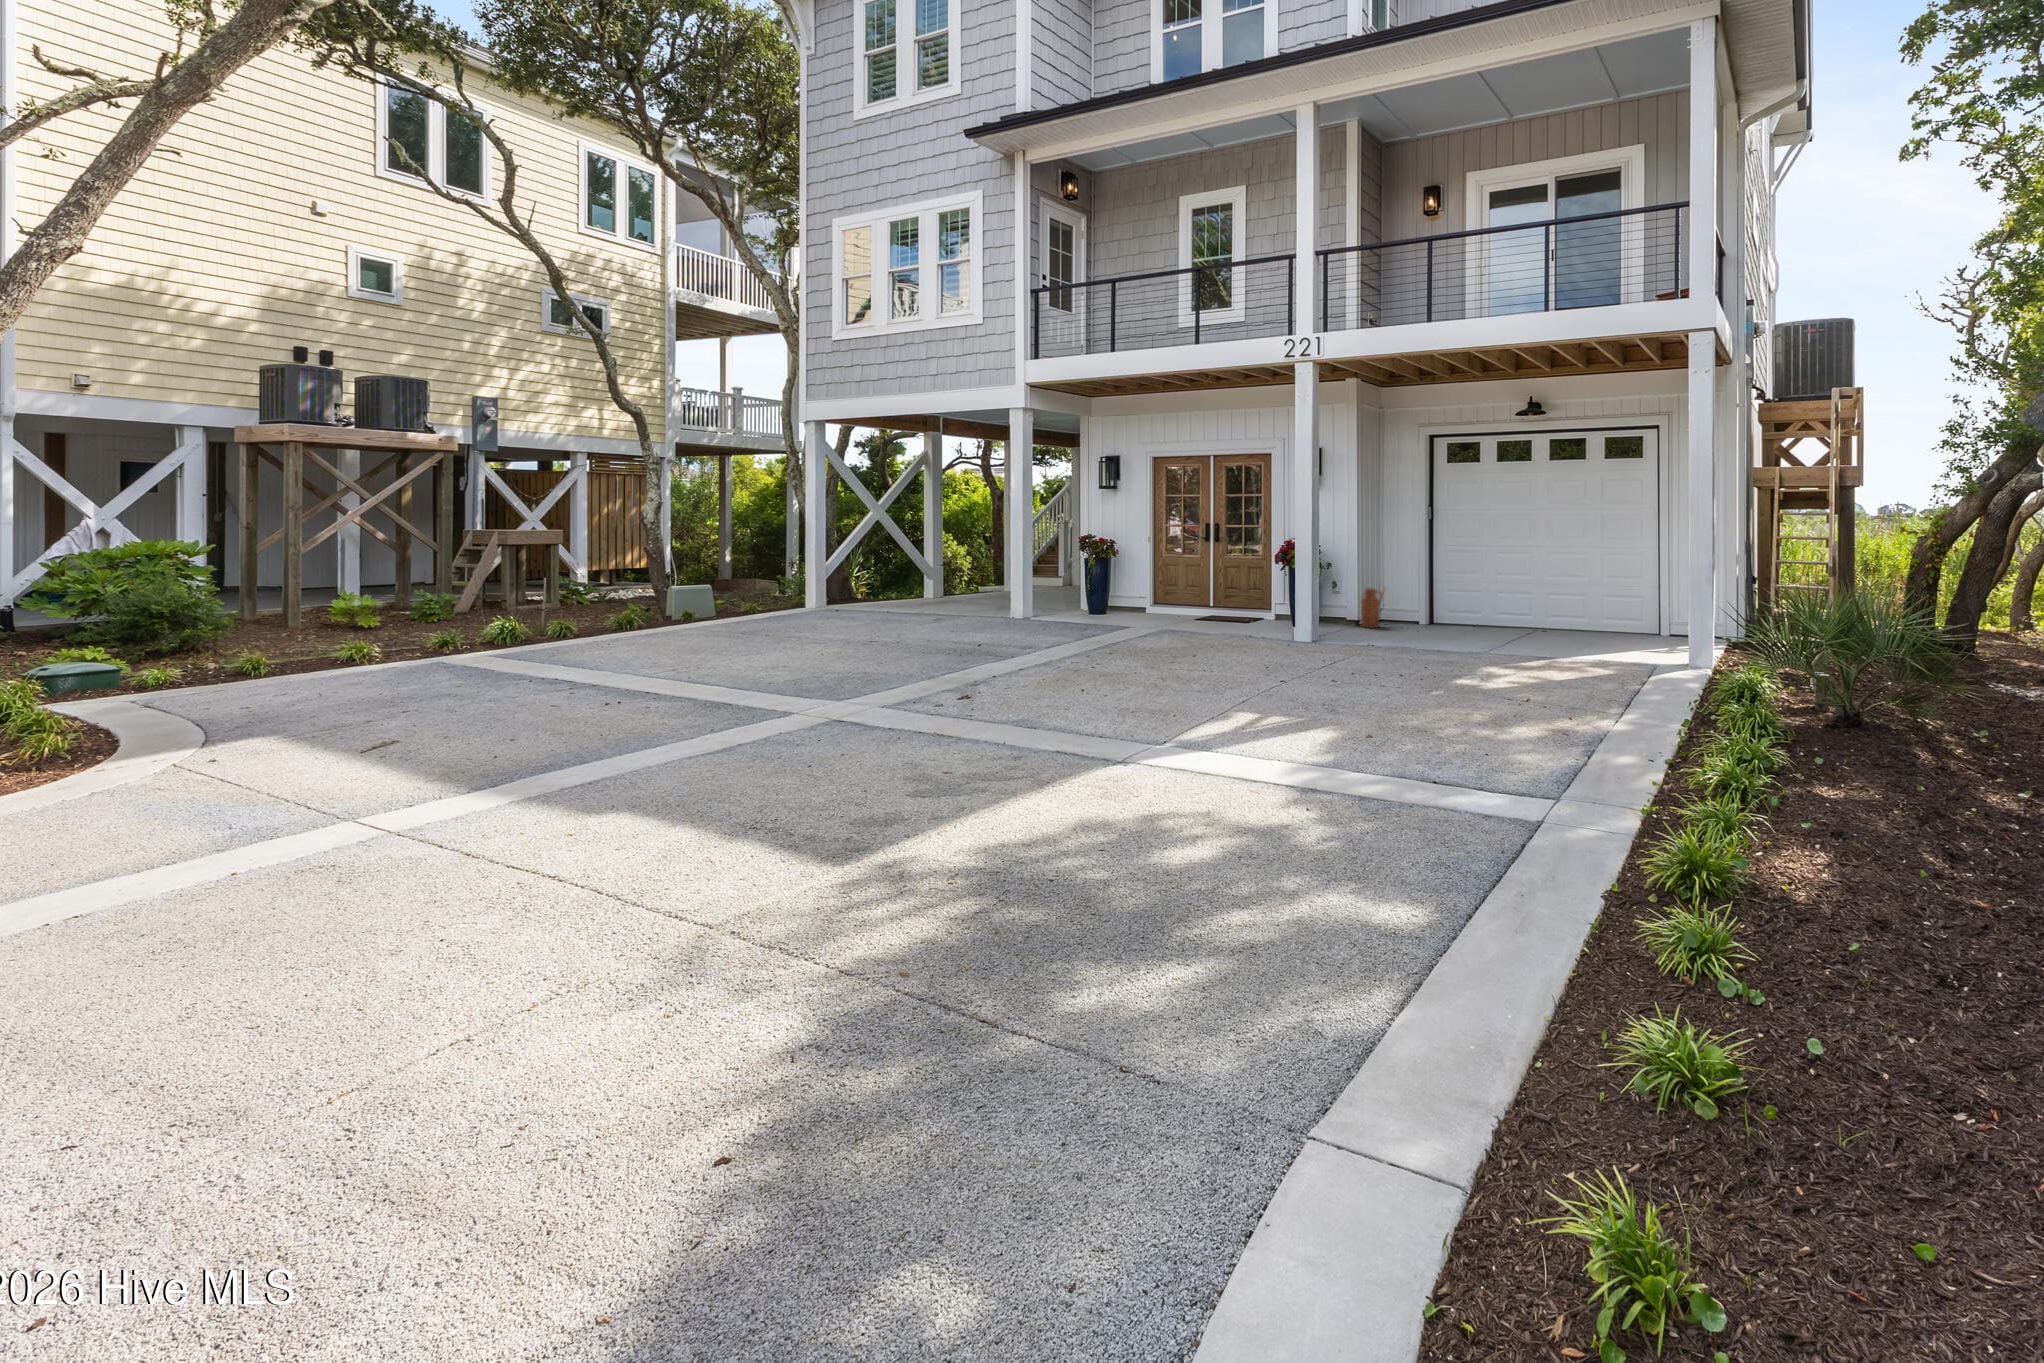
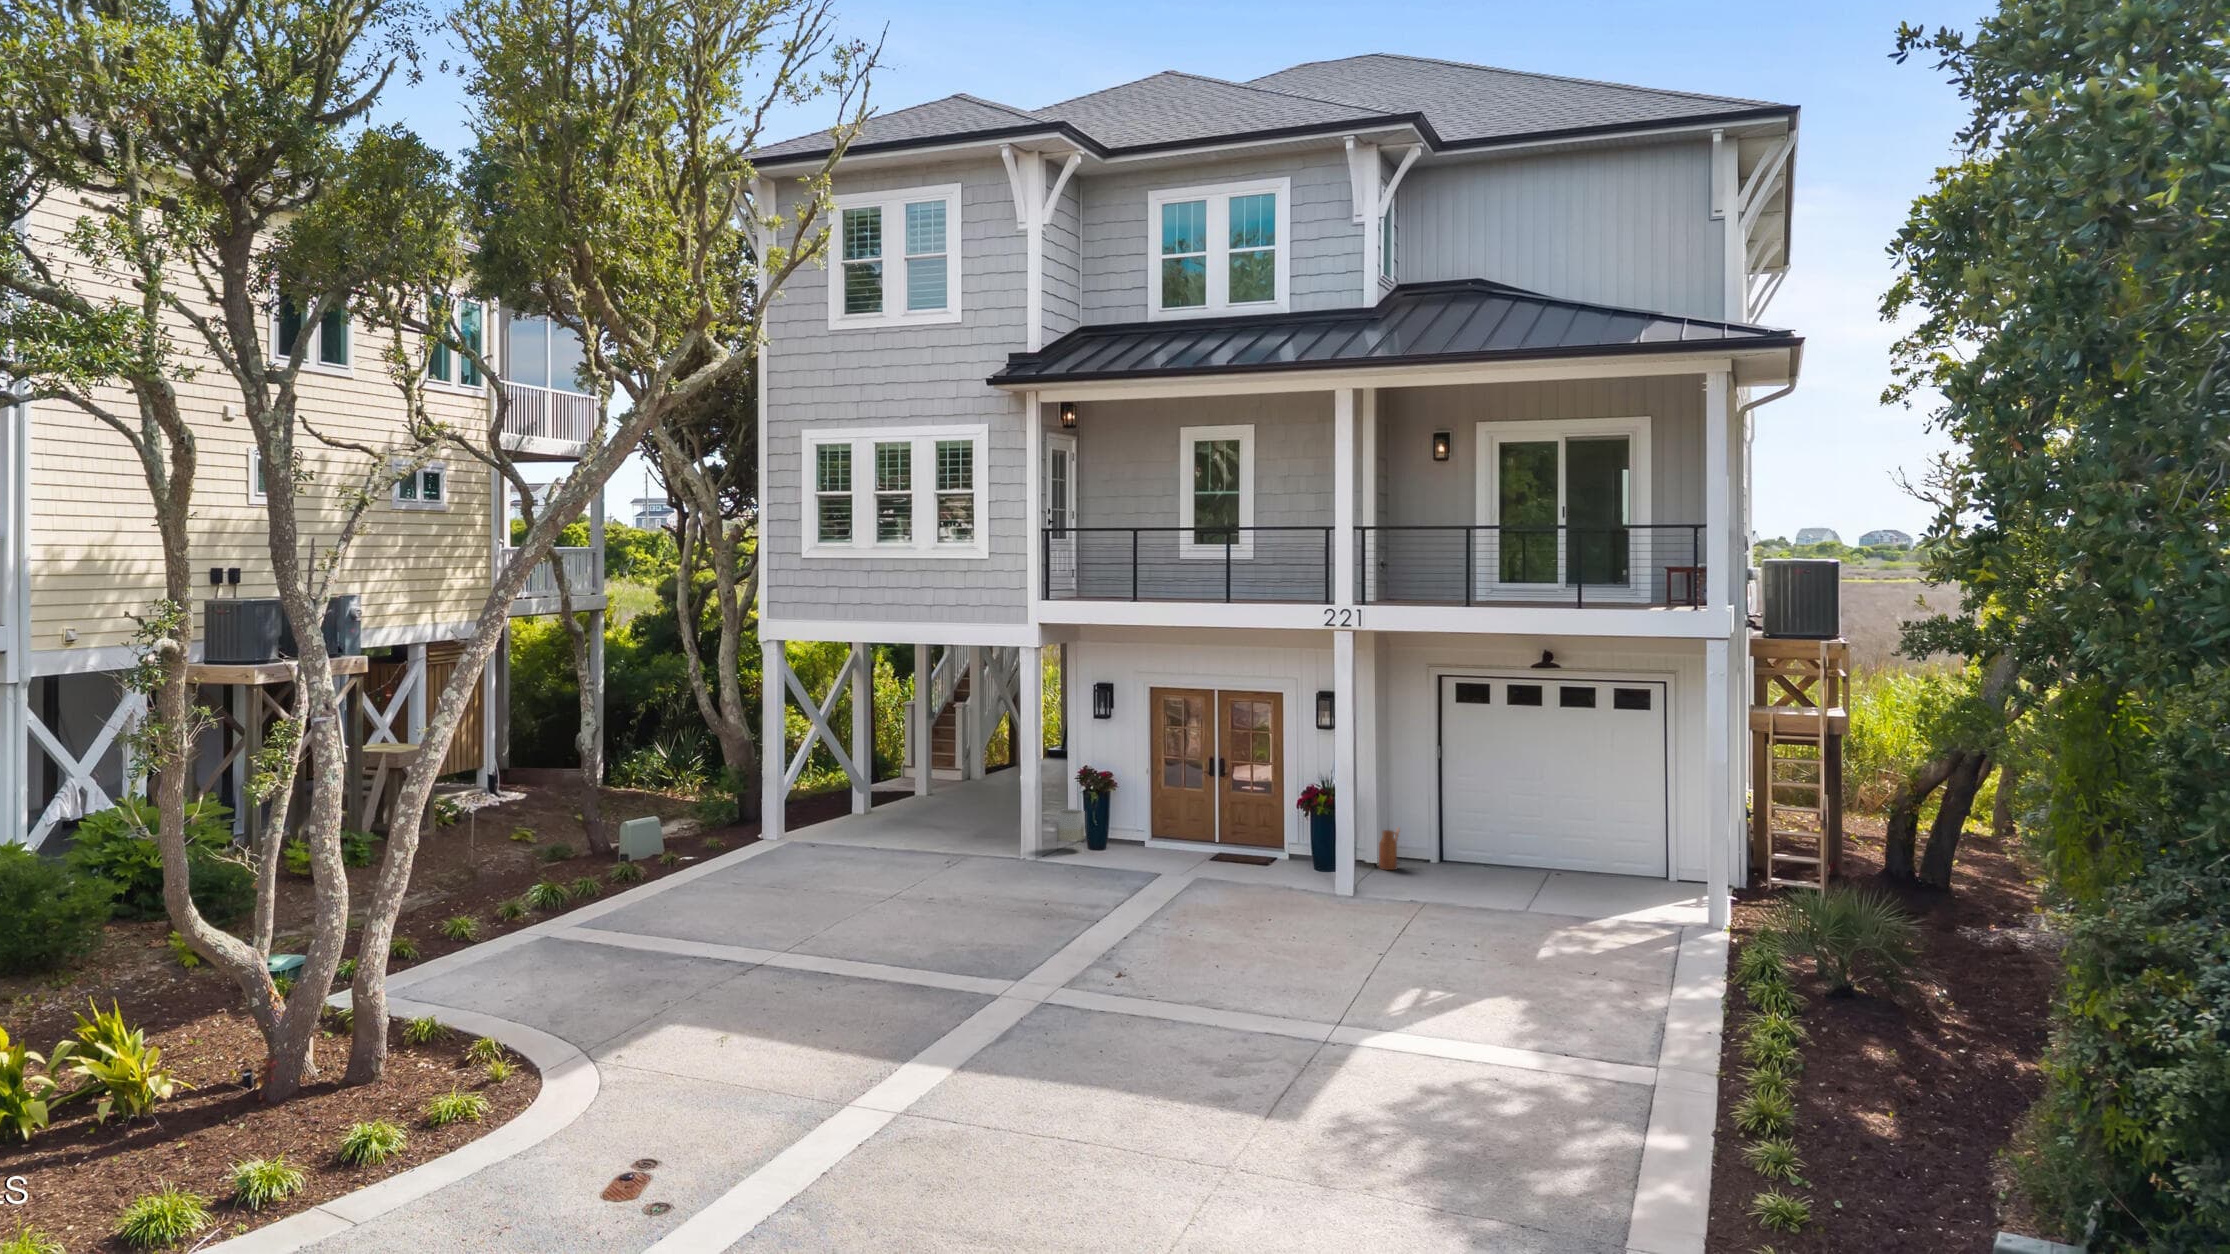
planter: none [1057,576,1086,615] -> present [1057,809,1085,842]

